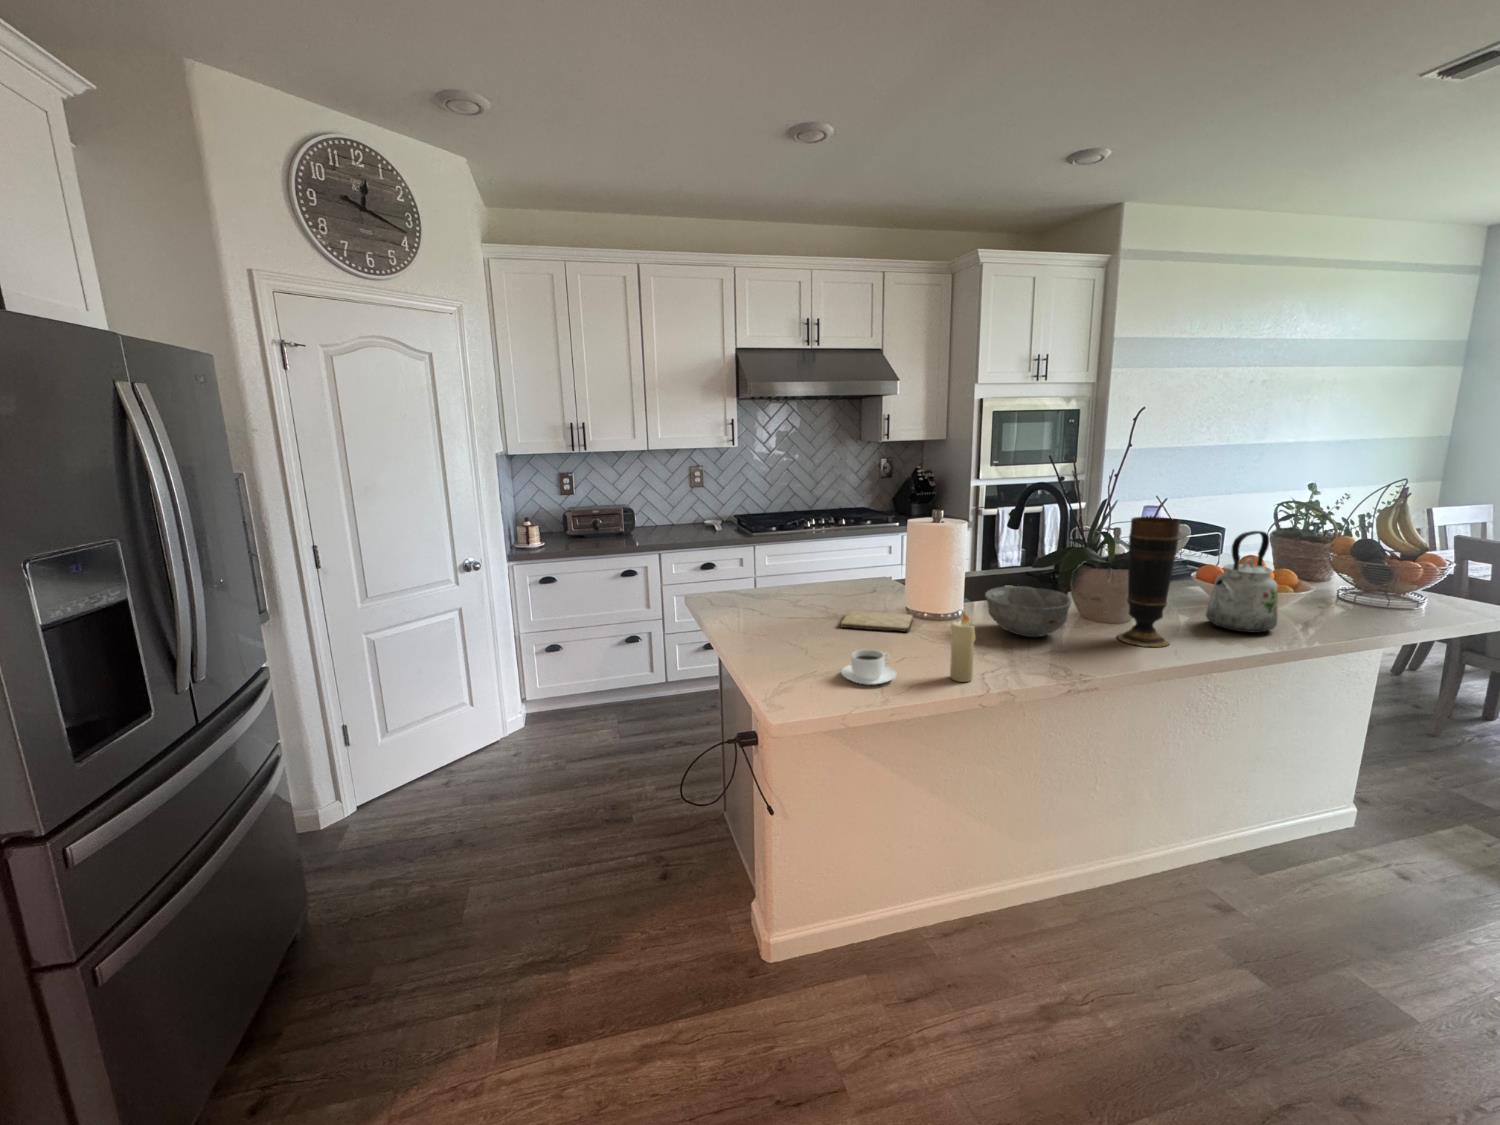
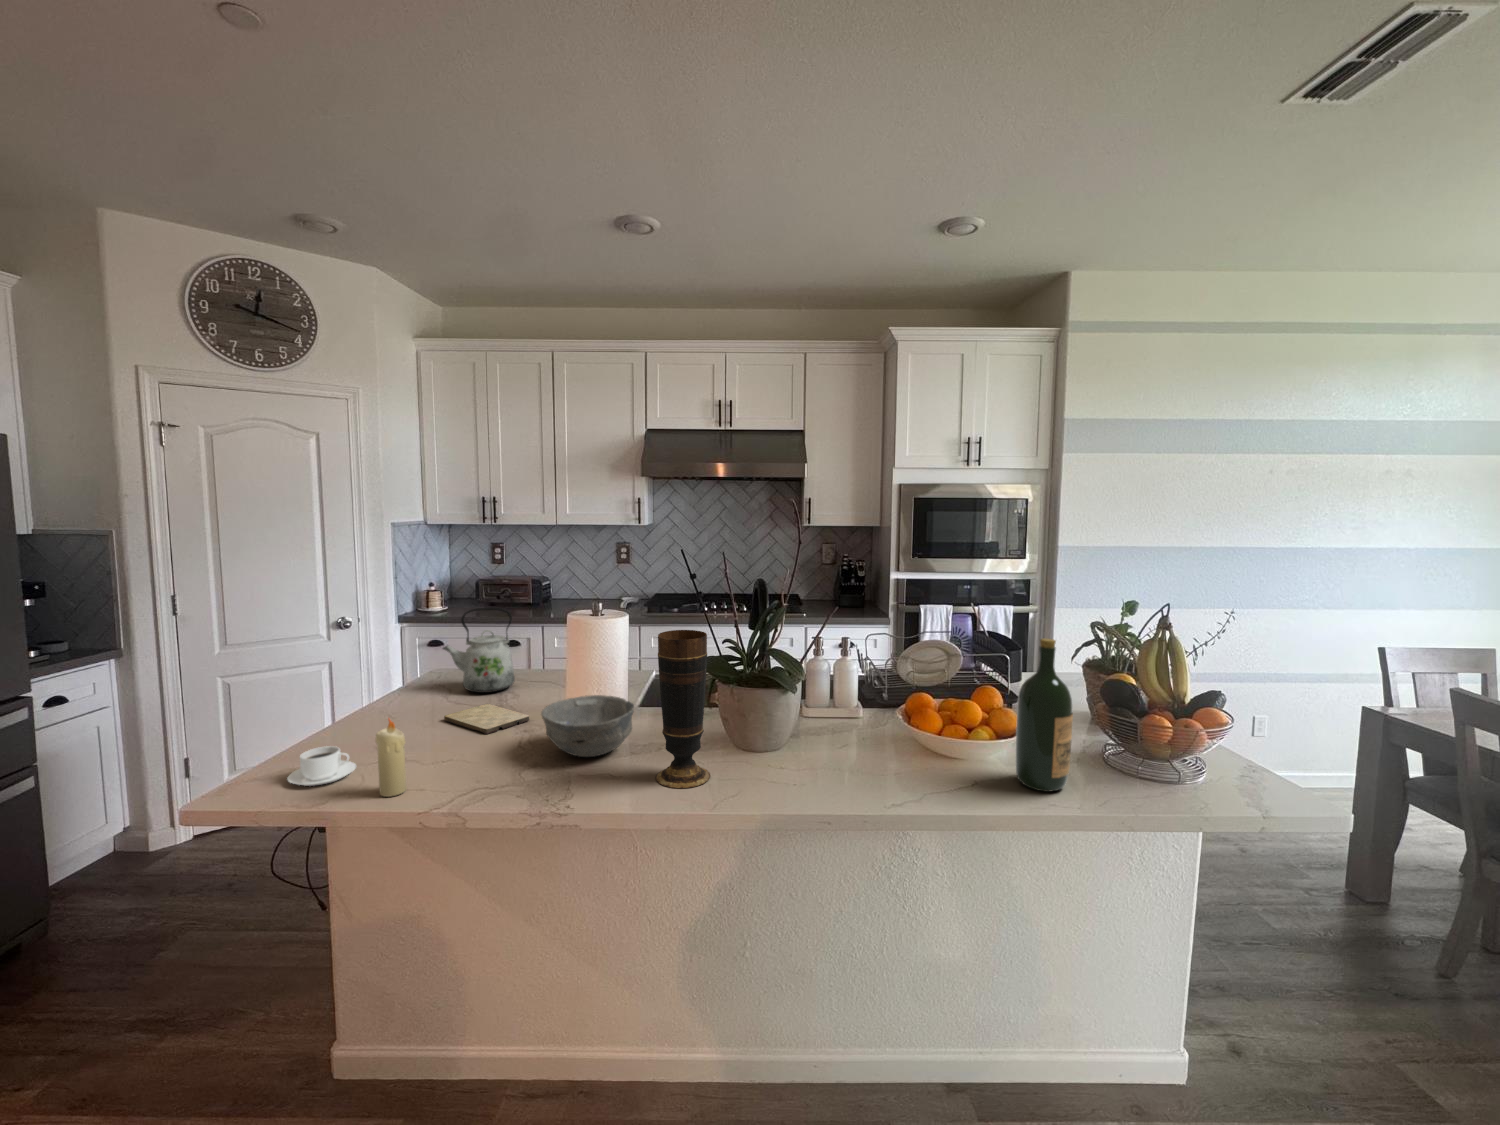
wine bottle: none [1350,503,1411,618] -> present [1016,639,1073,792]
kettle: present [1206,531,1278,633] -> present [443,608,515,693]

